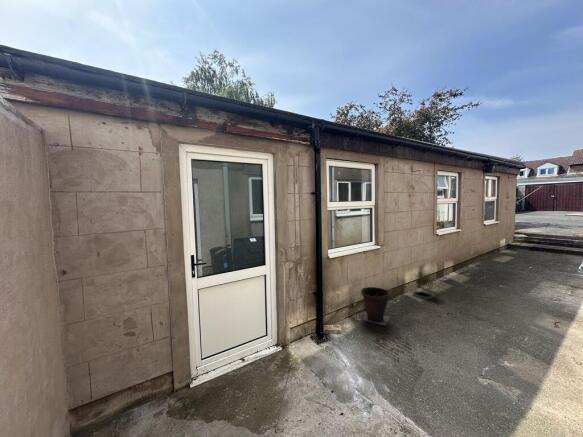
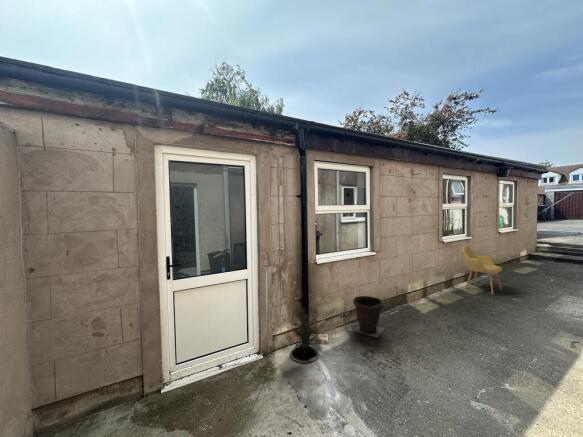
chair: none [453,238,489,282] -> present [462,246,502,295]
potted tree: present [413,266,434,299] -> present [290,308,318,363]

